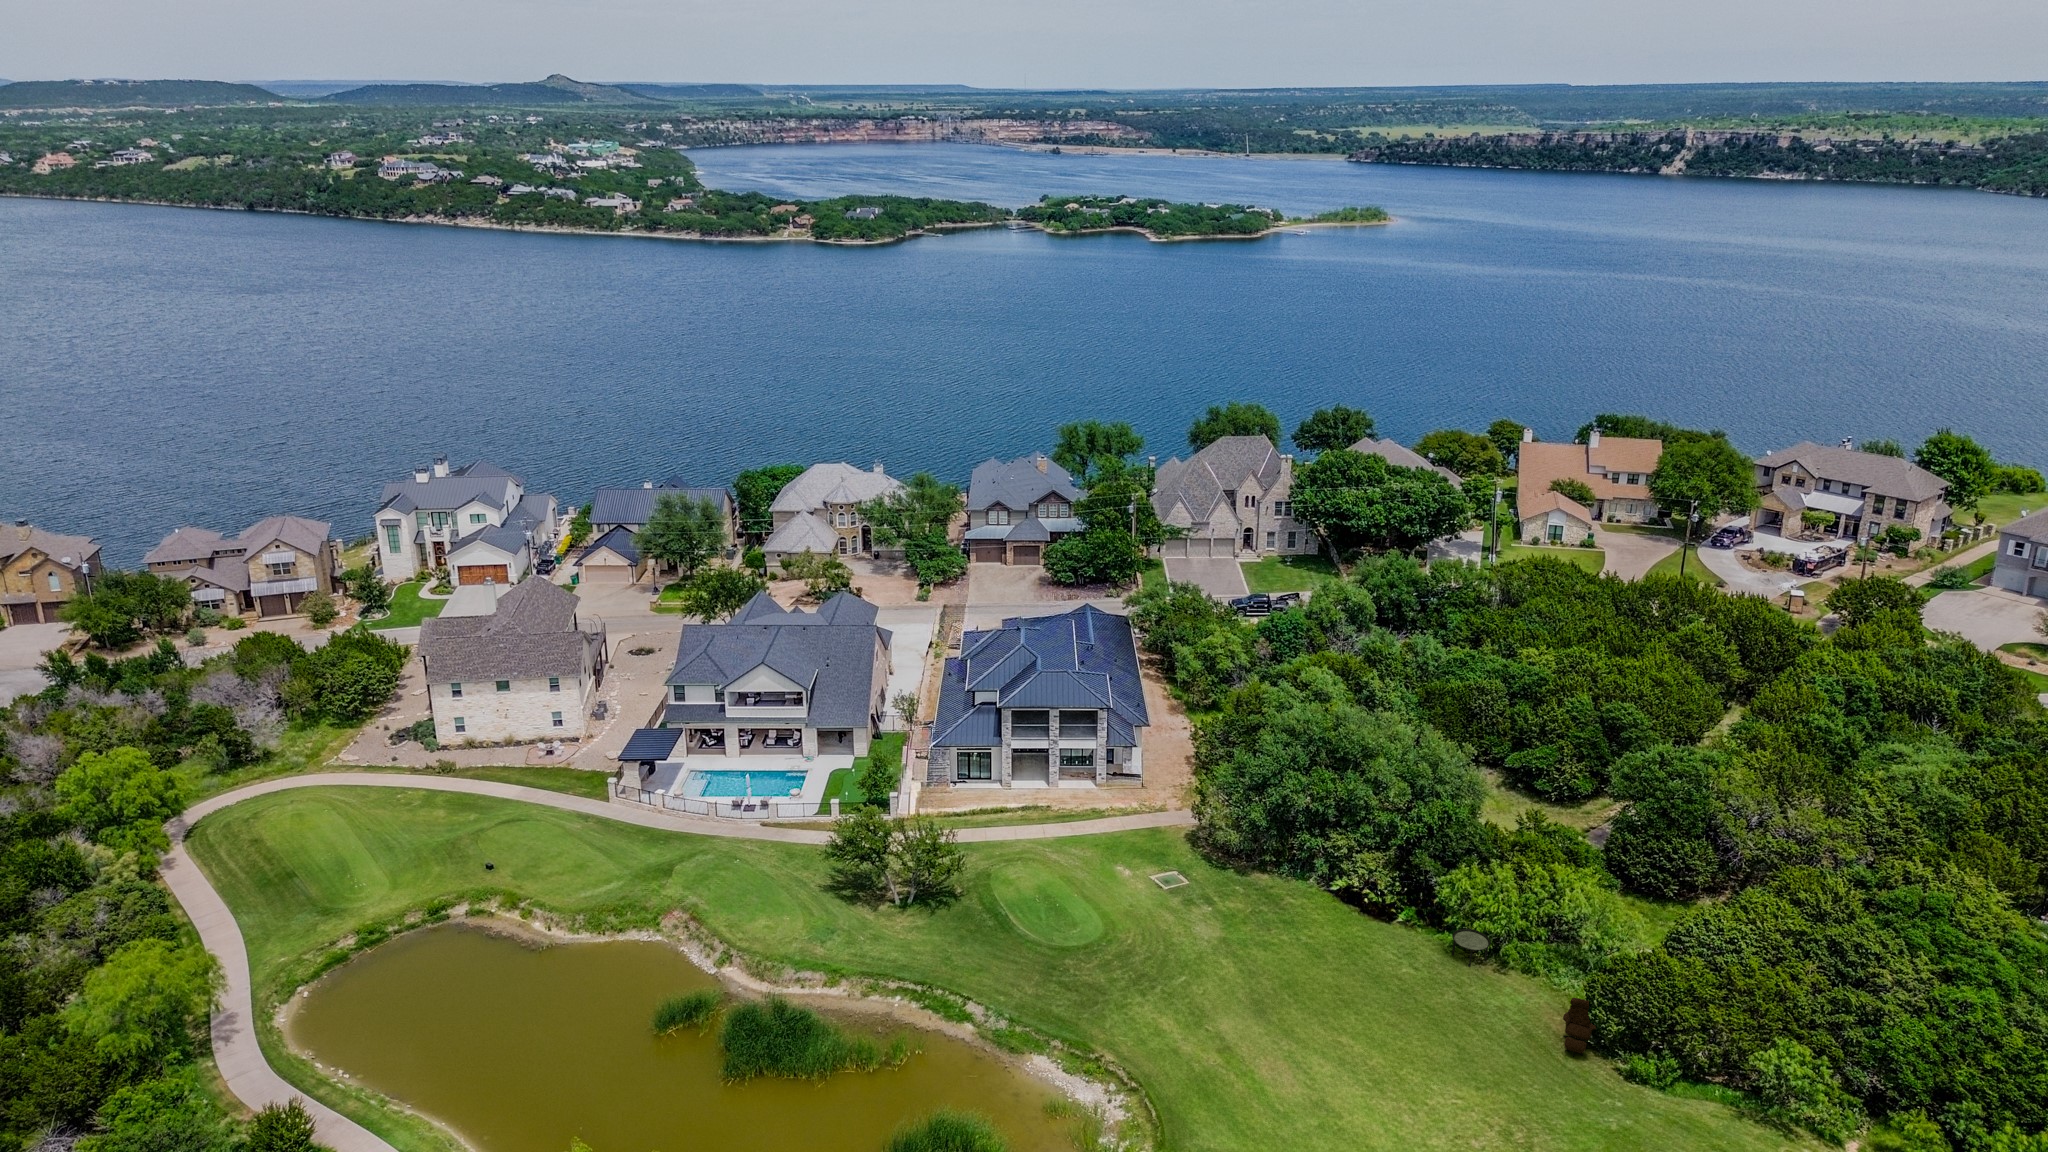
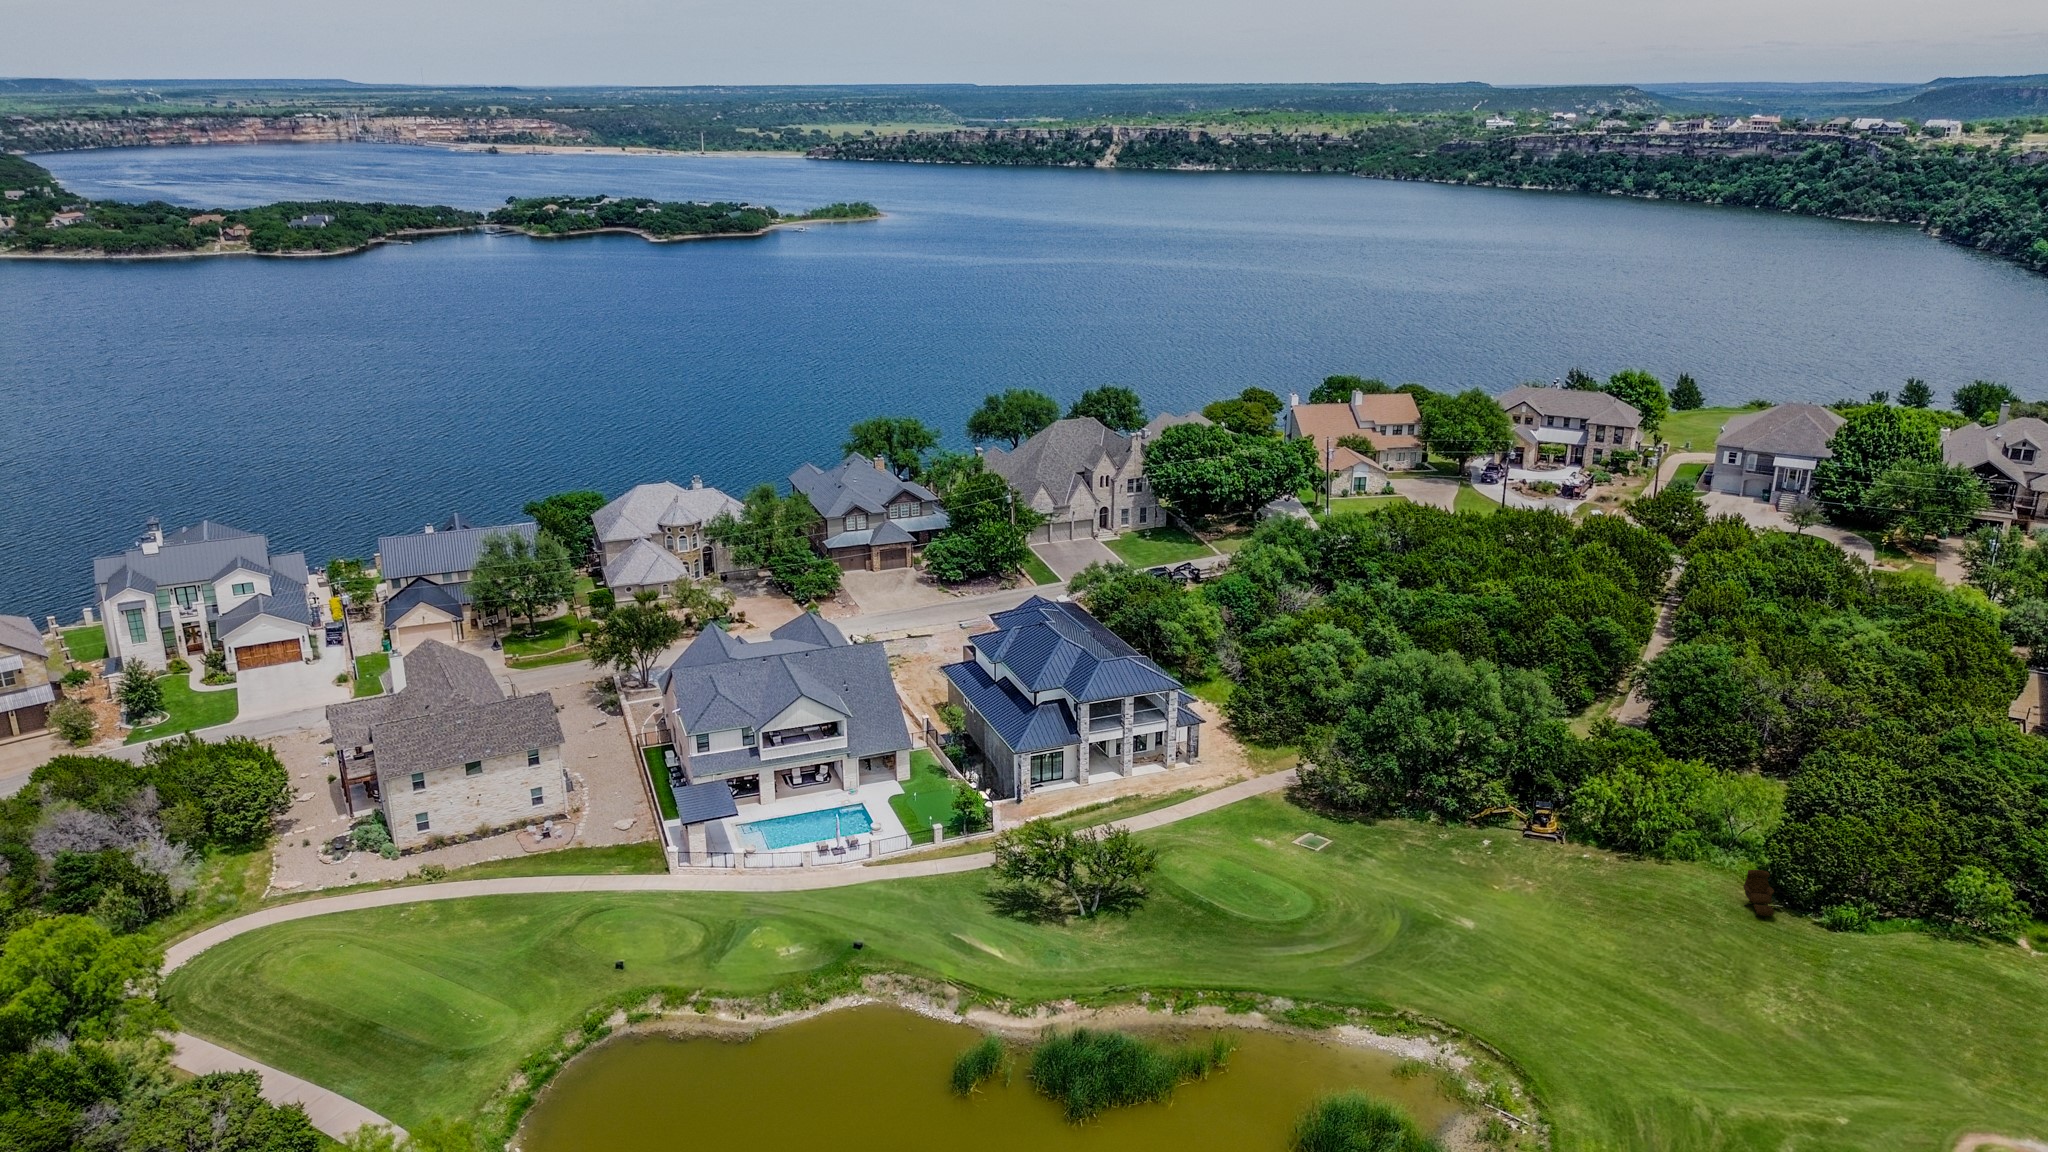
round table: present [1452,929,1491,967] -> none [1608,833,1644,866]

